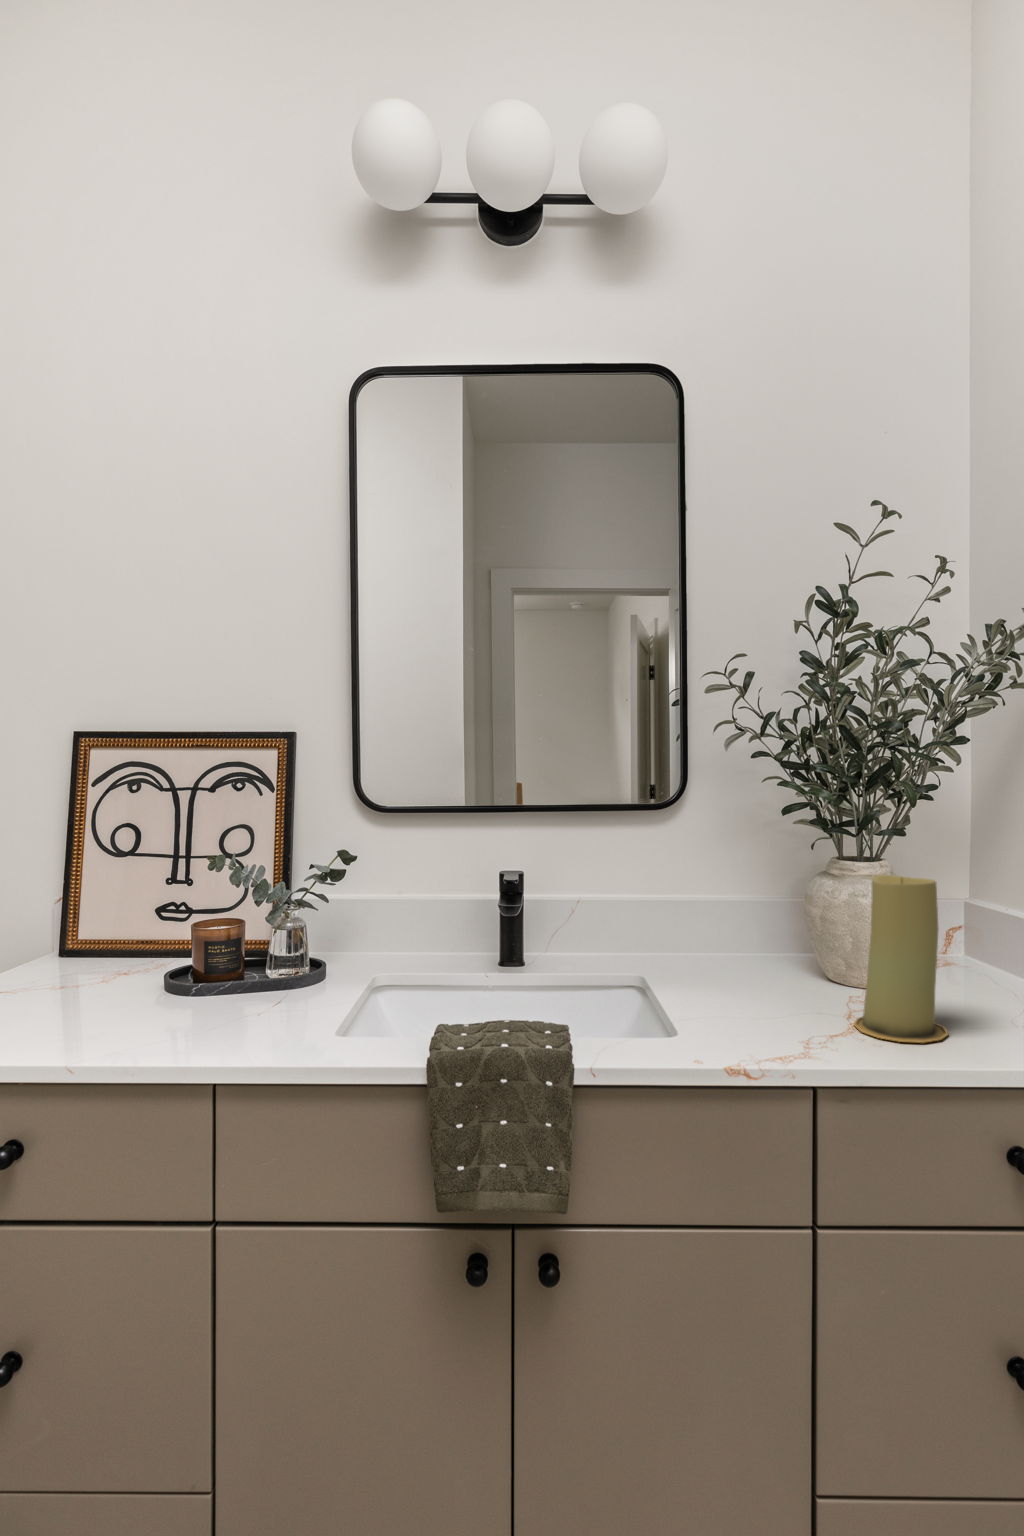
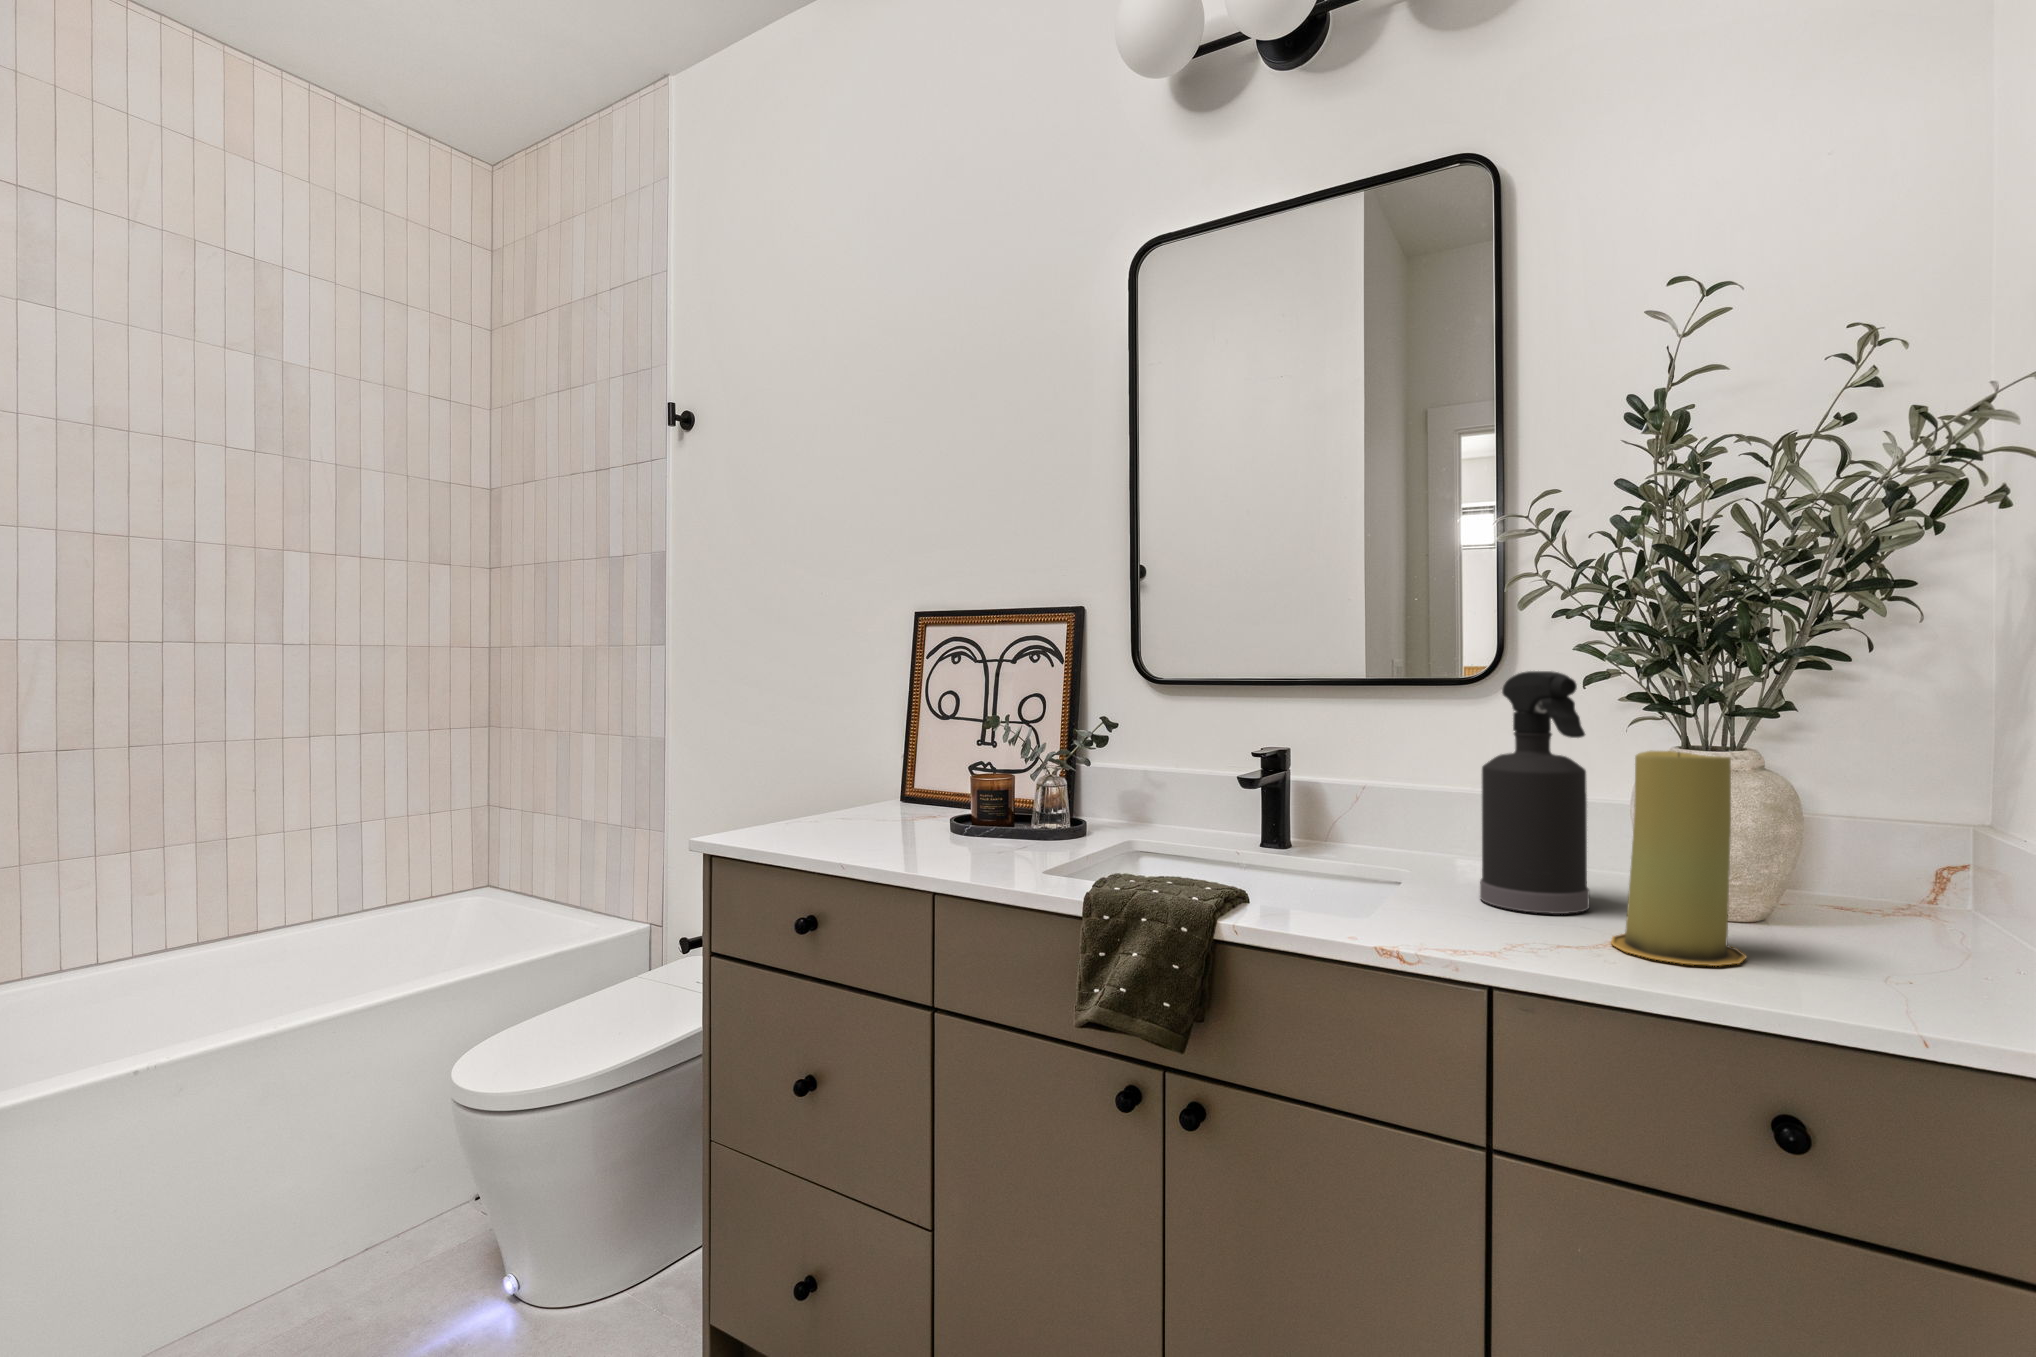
spray bottle: none [723,808,814,1008] -> present [1480,671,1589,914]

